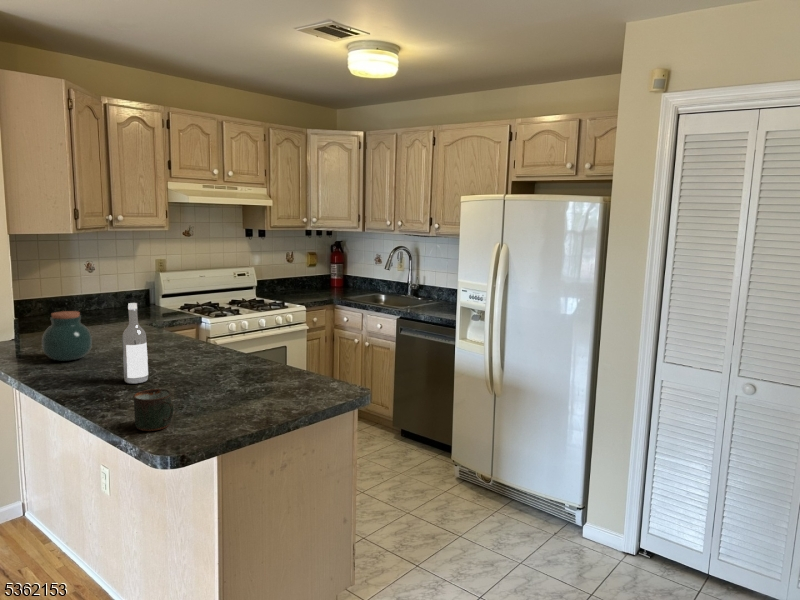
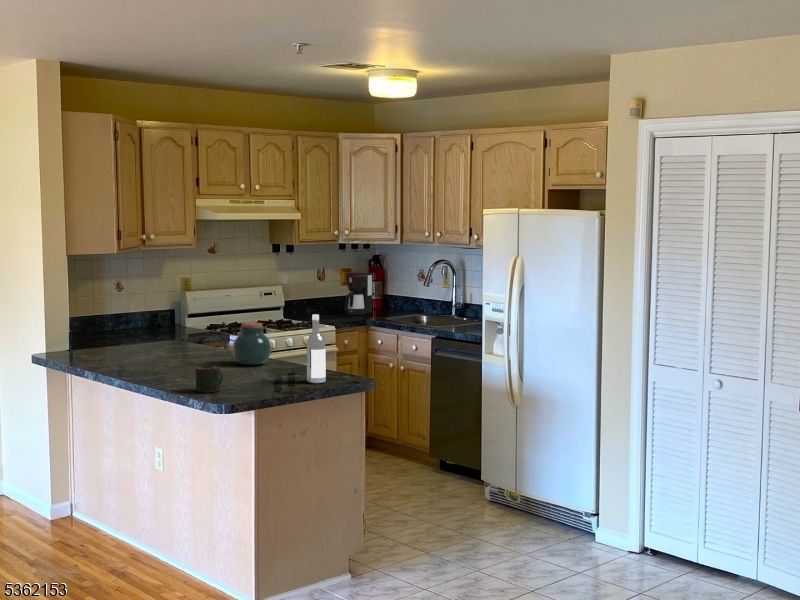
coffee maker: none [312,256,335,294] -> present [344,272,372,315]
wine bottle: present [122,303,148,384] -> present [307,314,326,383]
jar: present [42,311,92,361] -> present [233,322,271,365]

